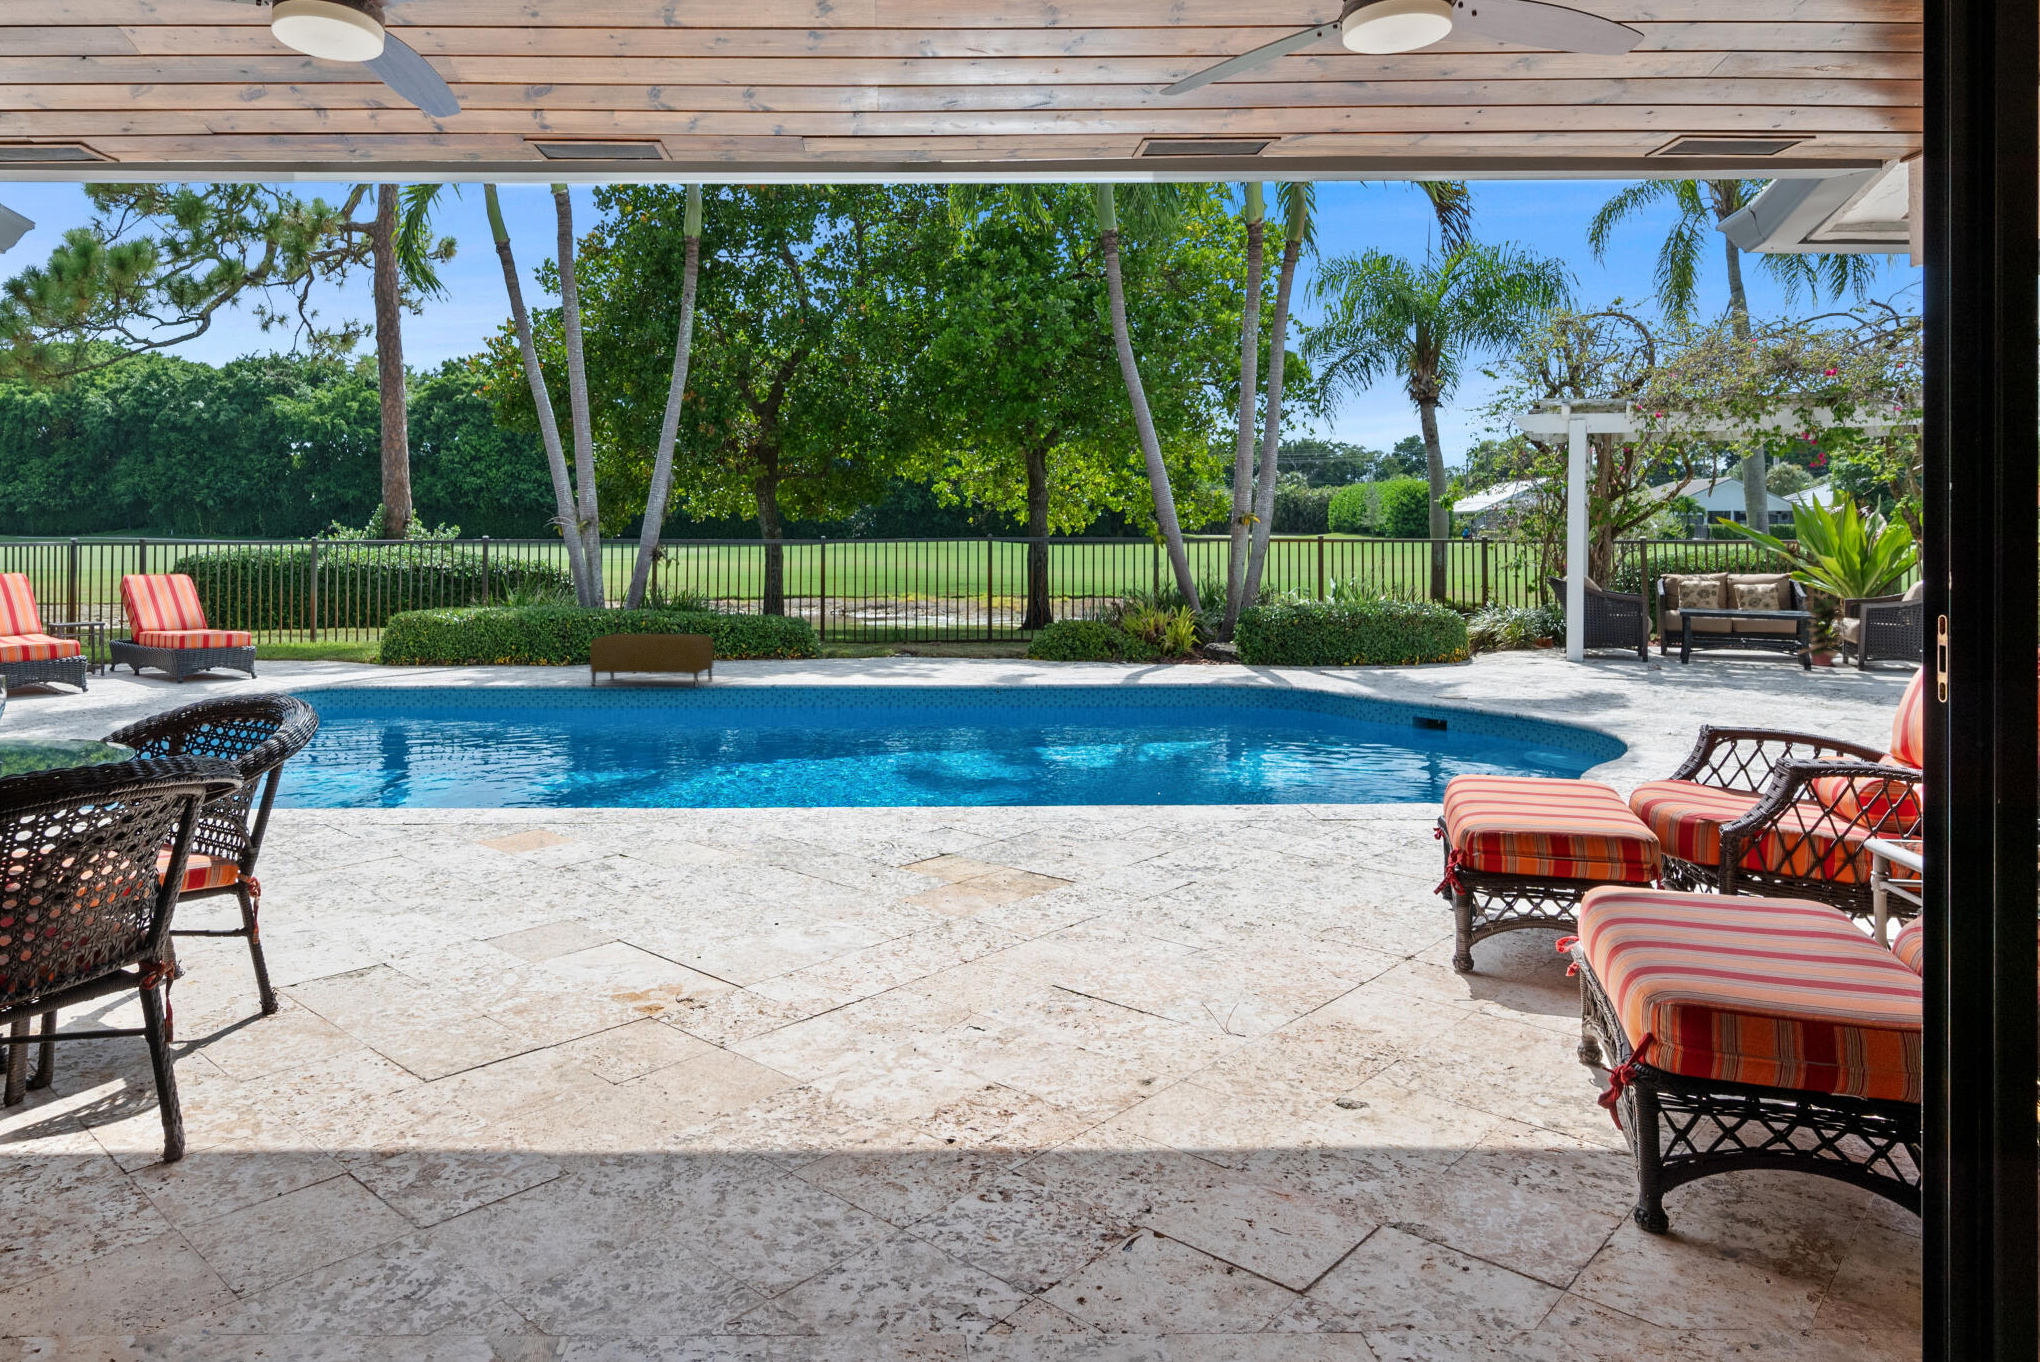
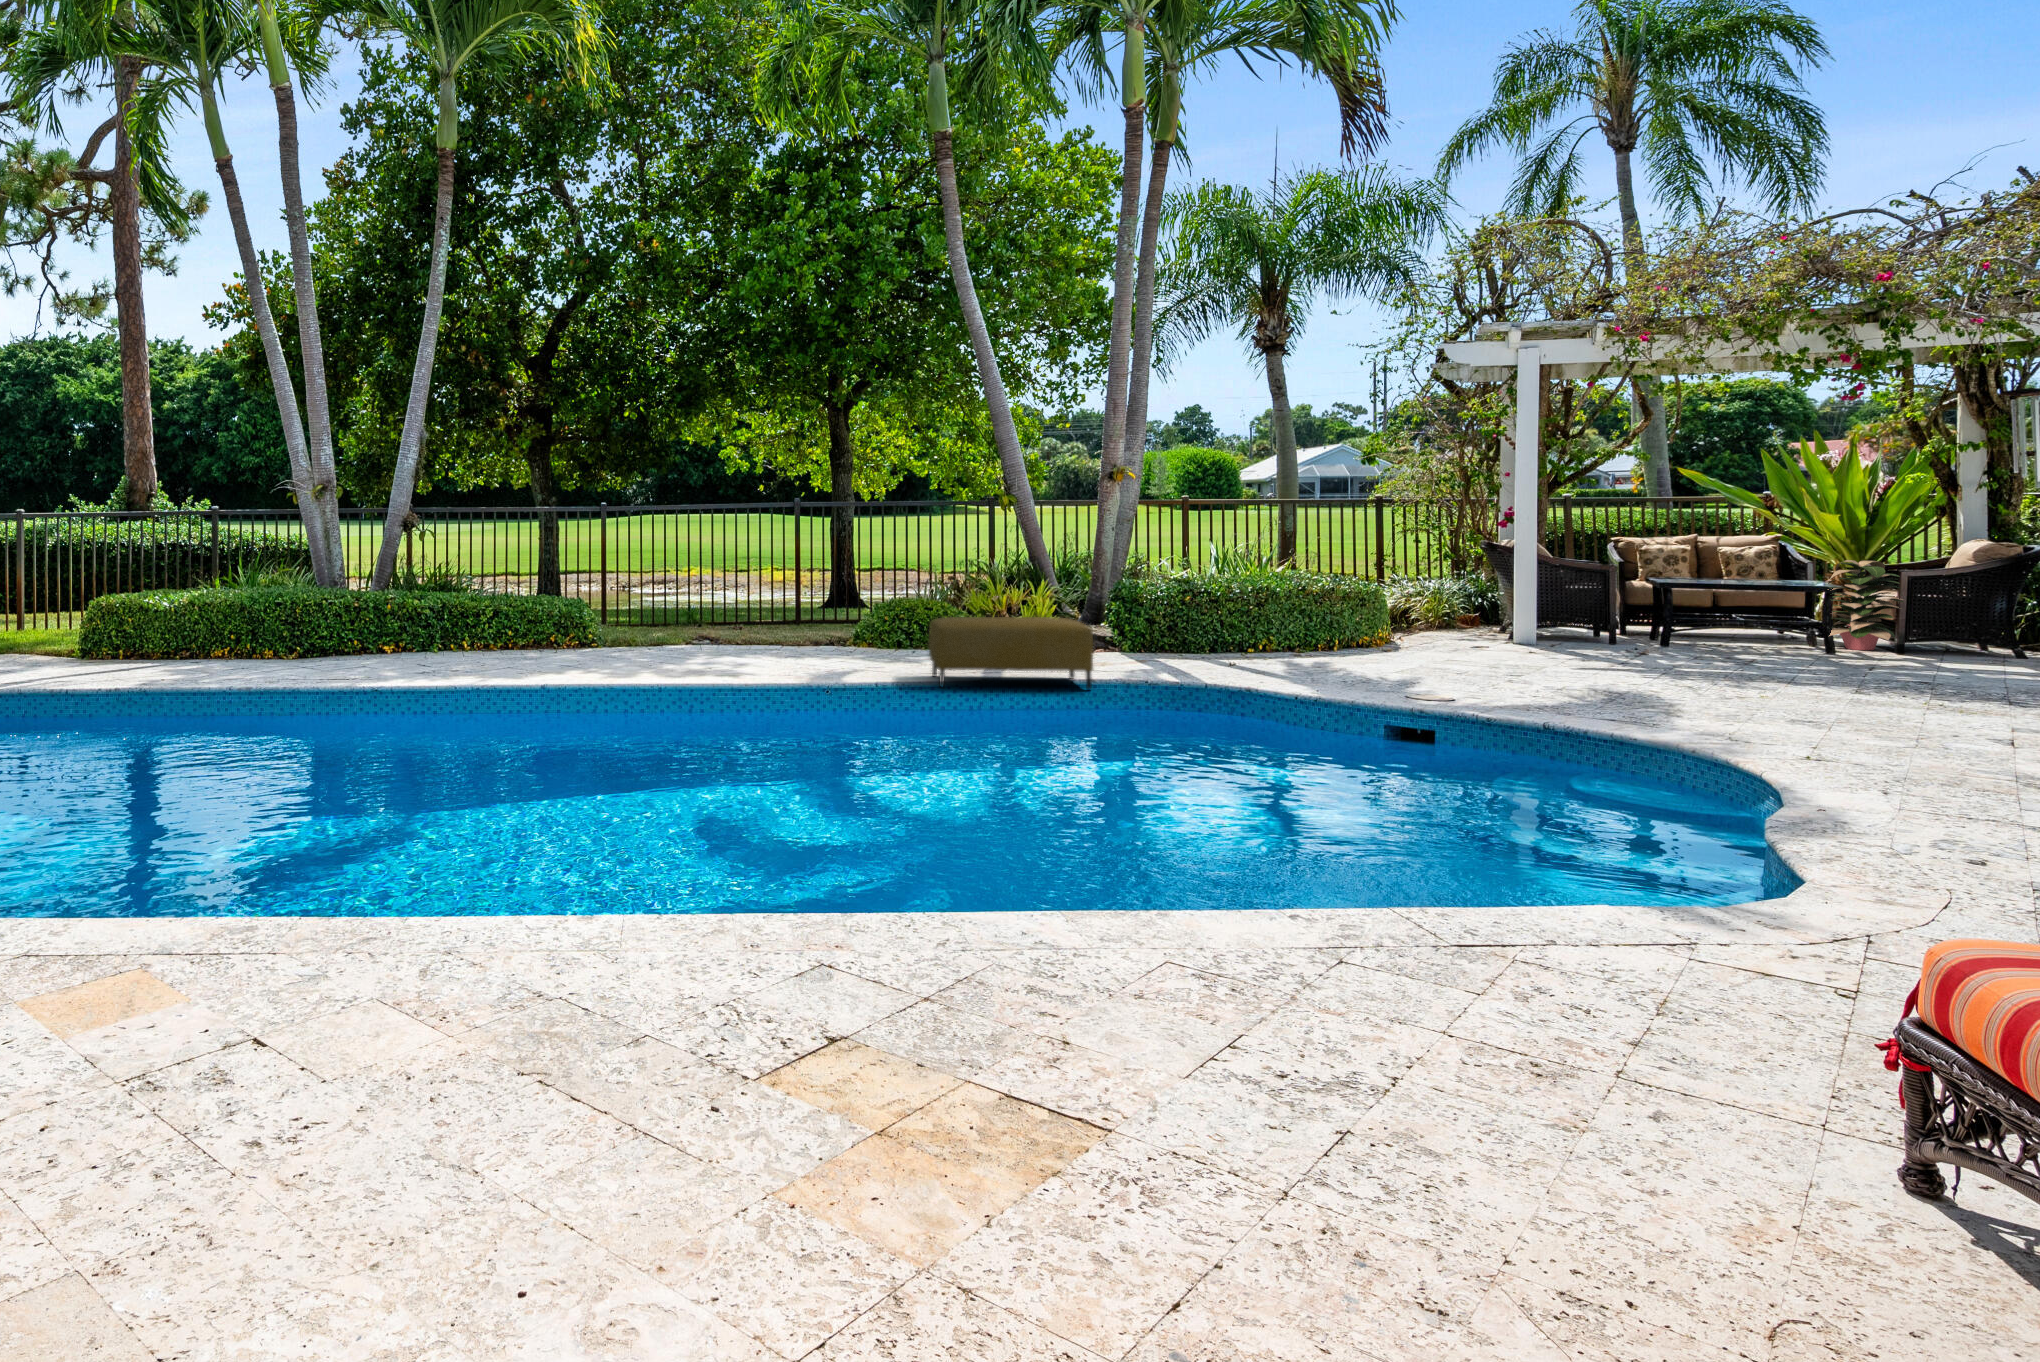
ottoman: present [590,634,714,687] -> present [929,617,1093,689]

